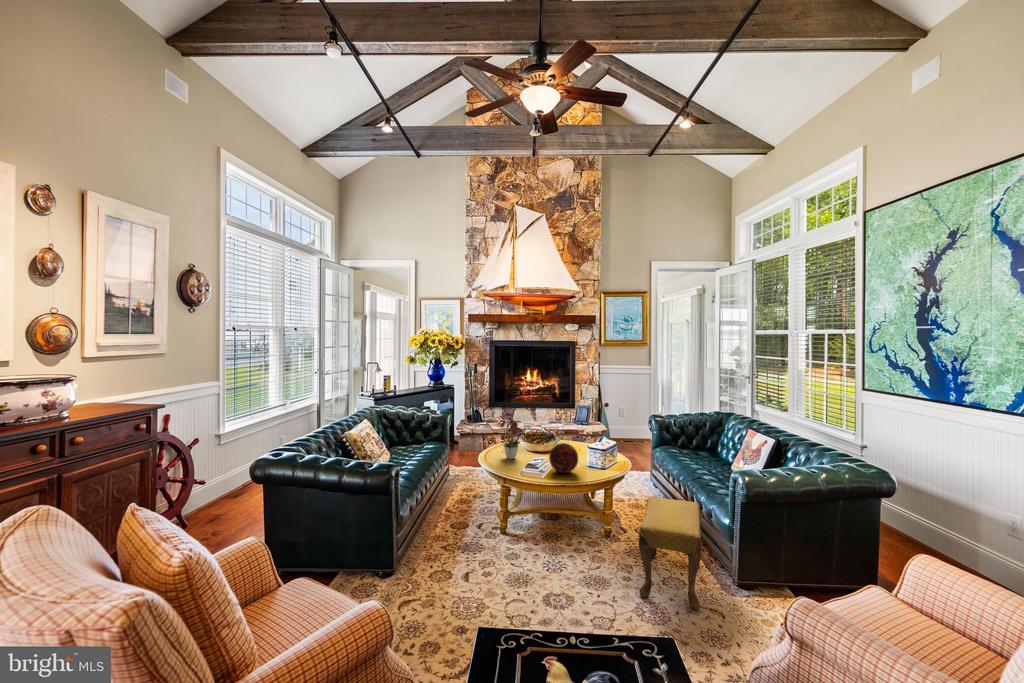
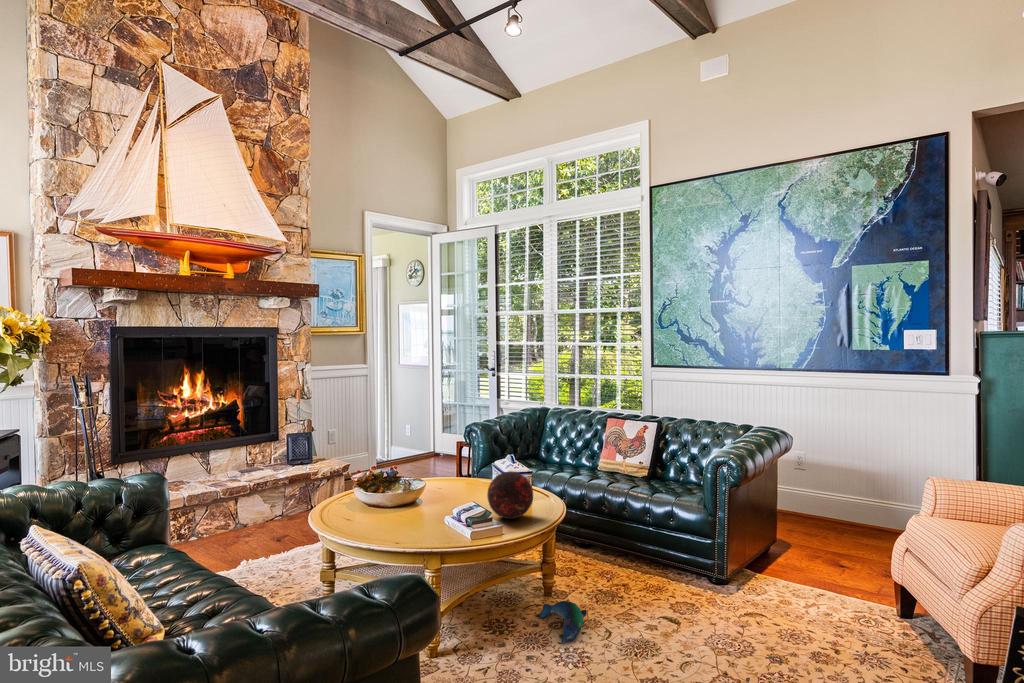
flower arrangement: present [501,413,522,459] -> none [376,438,435,524]
footstool: present [639,497,702,611] -> none [624,507,748,640]
plush toy: none [559,536,591,559] -> present [539,601,587,644]

